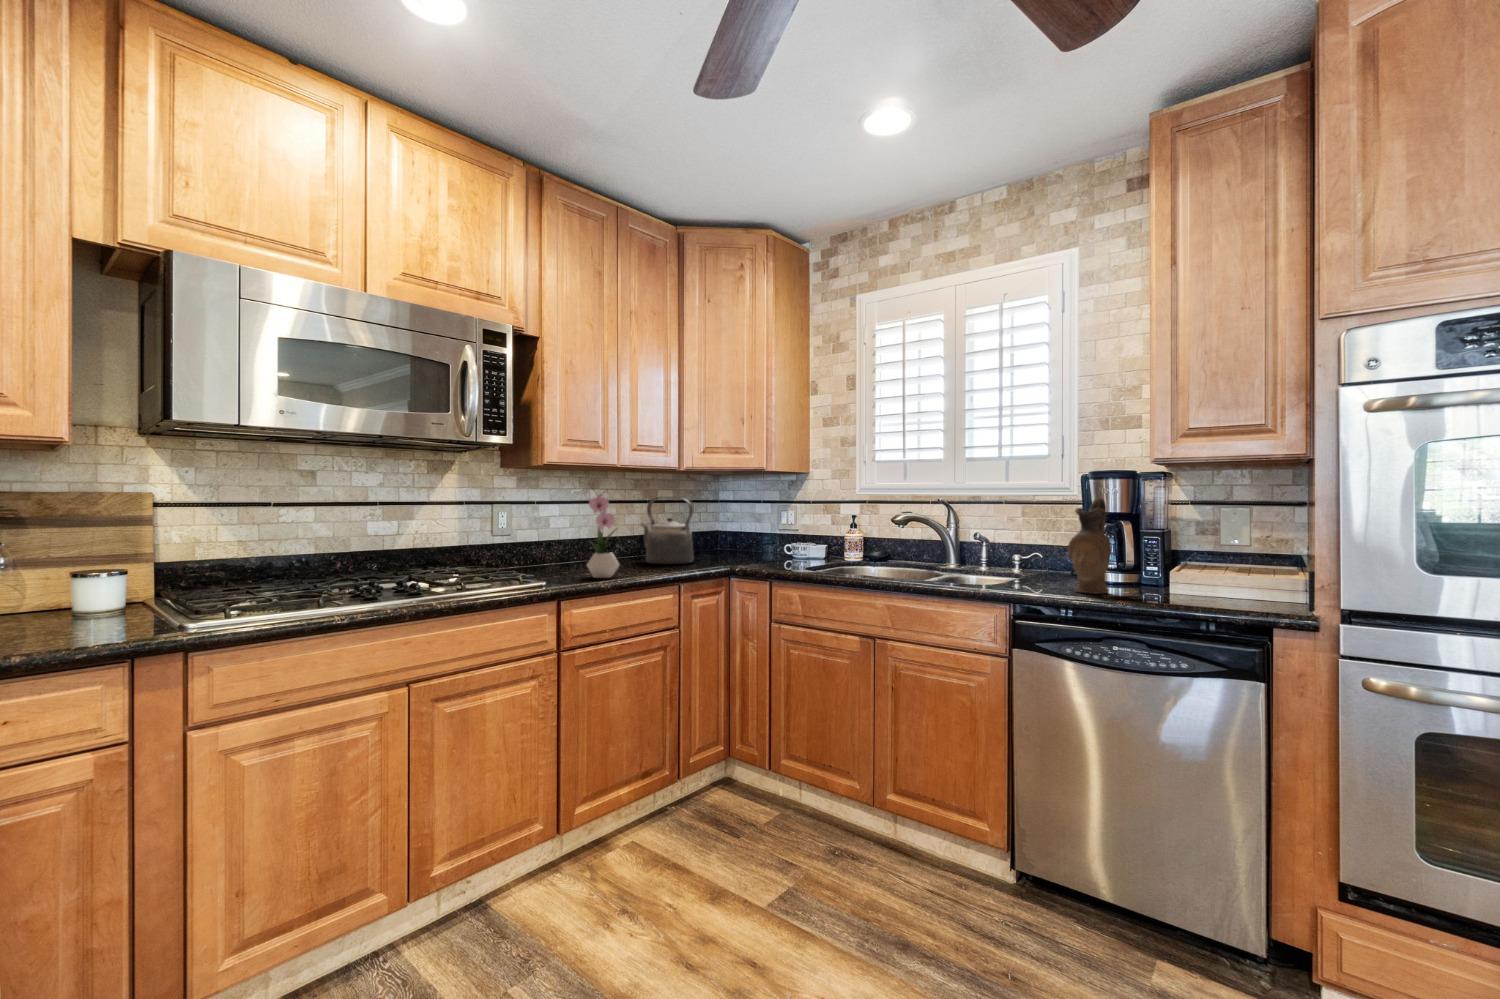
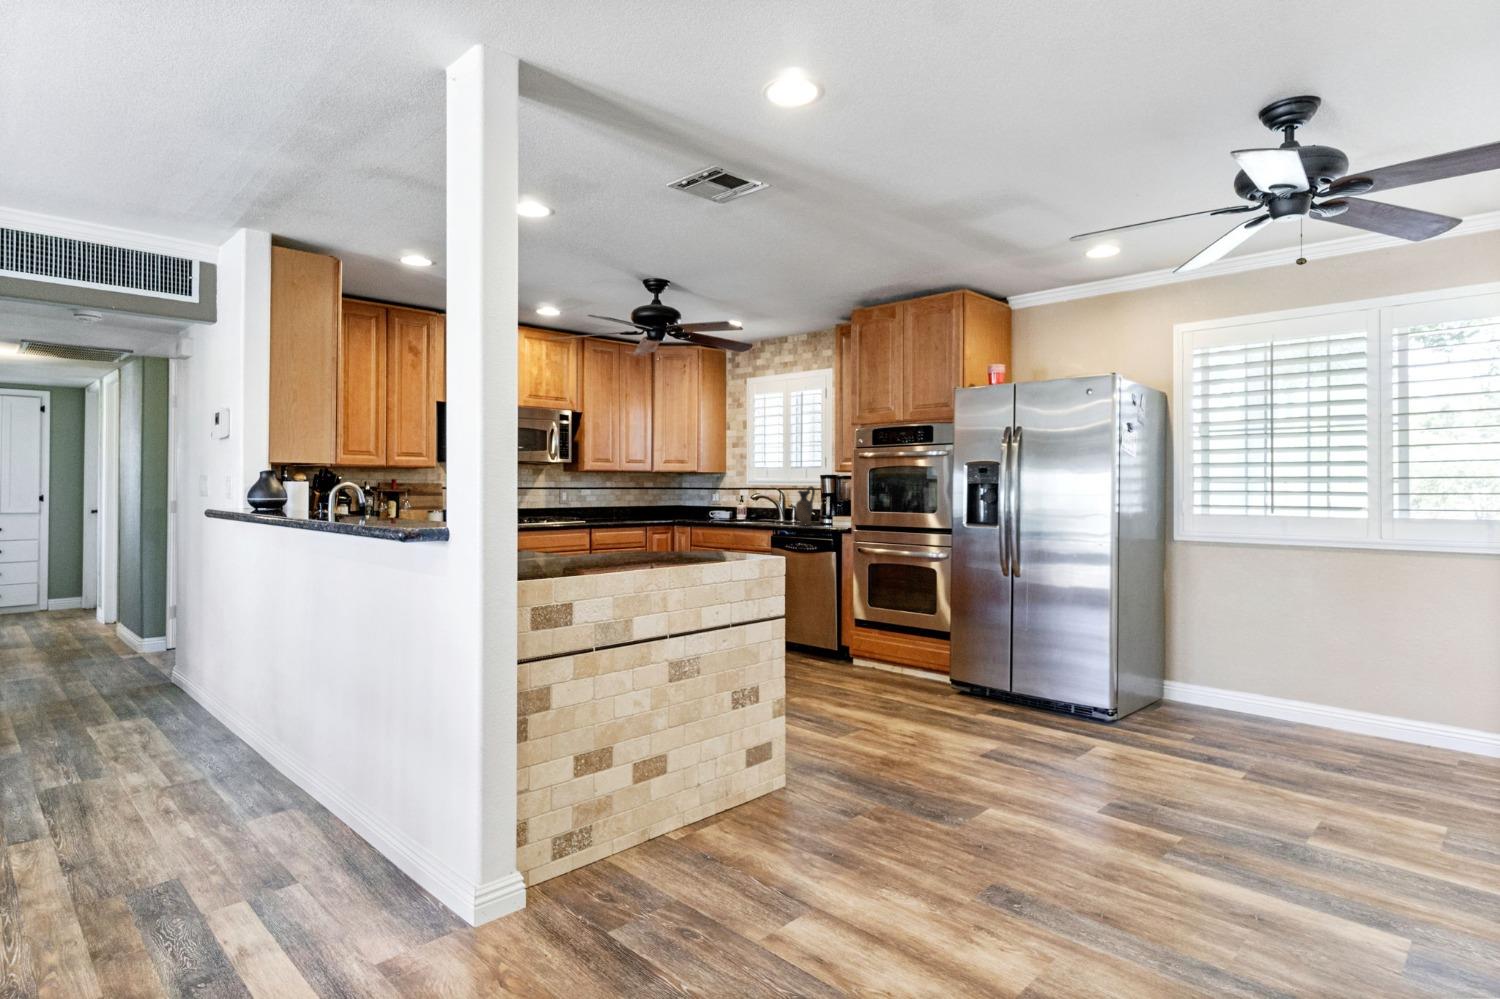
flower arrangement: present [587,483,619,578] -> none [603,479,617,521]
kettle: present [641,497,694,564] -> none [633,486,659,520]

